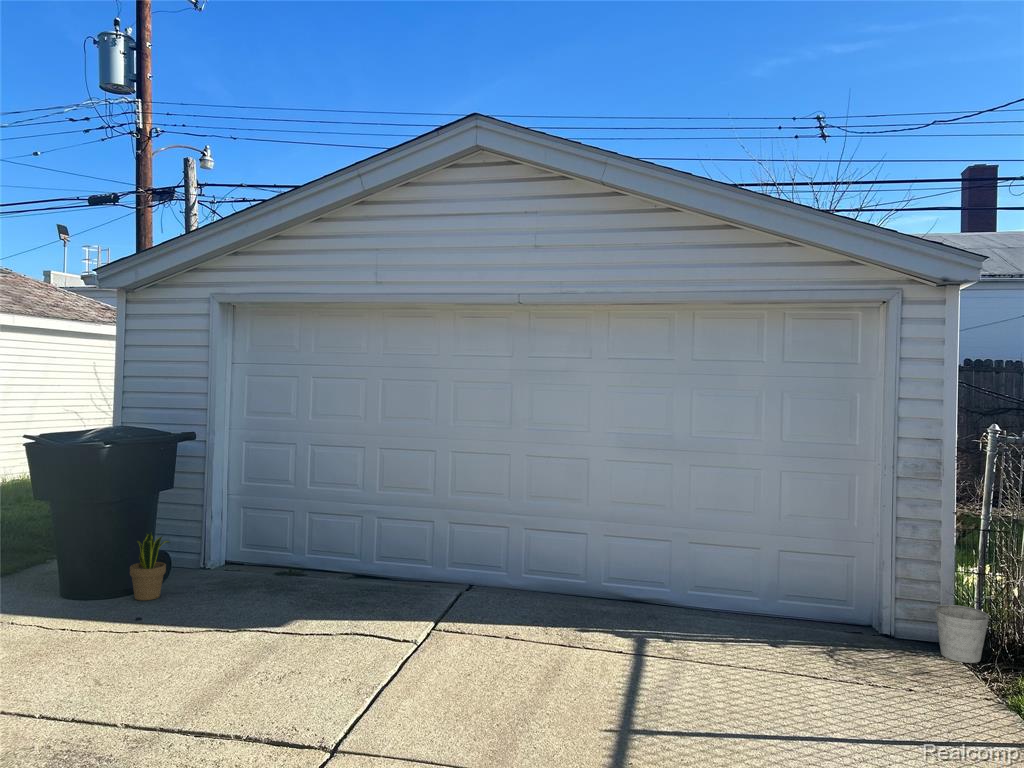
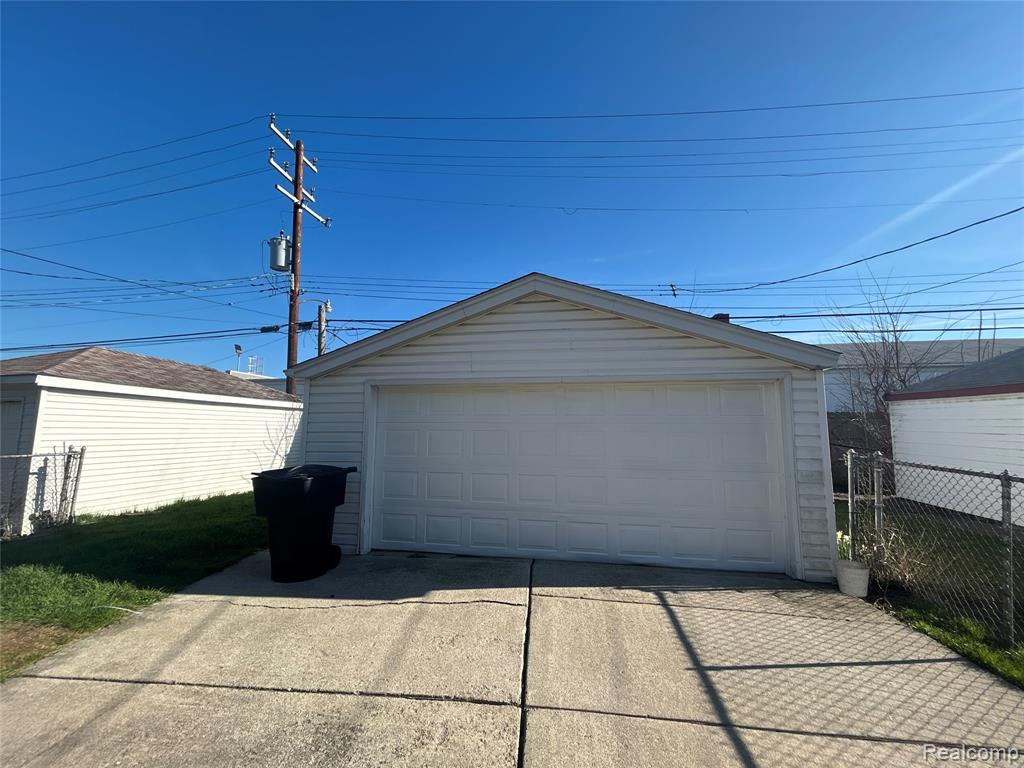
potted plant: present [130,533,169,600] -> none [321,537,347,584]

